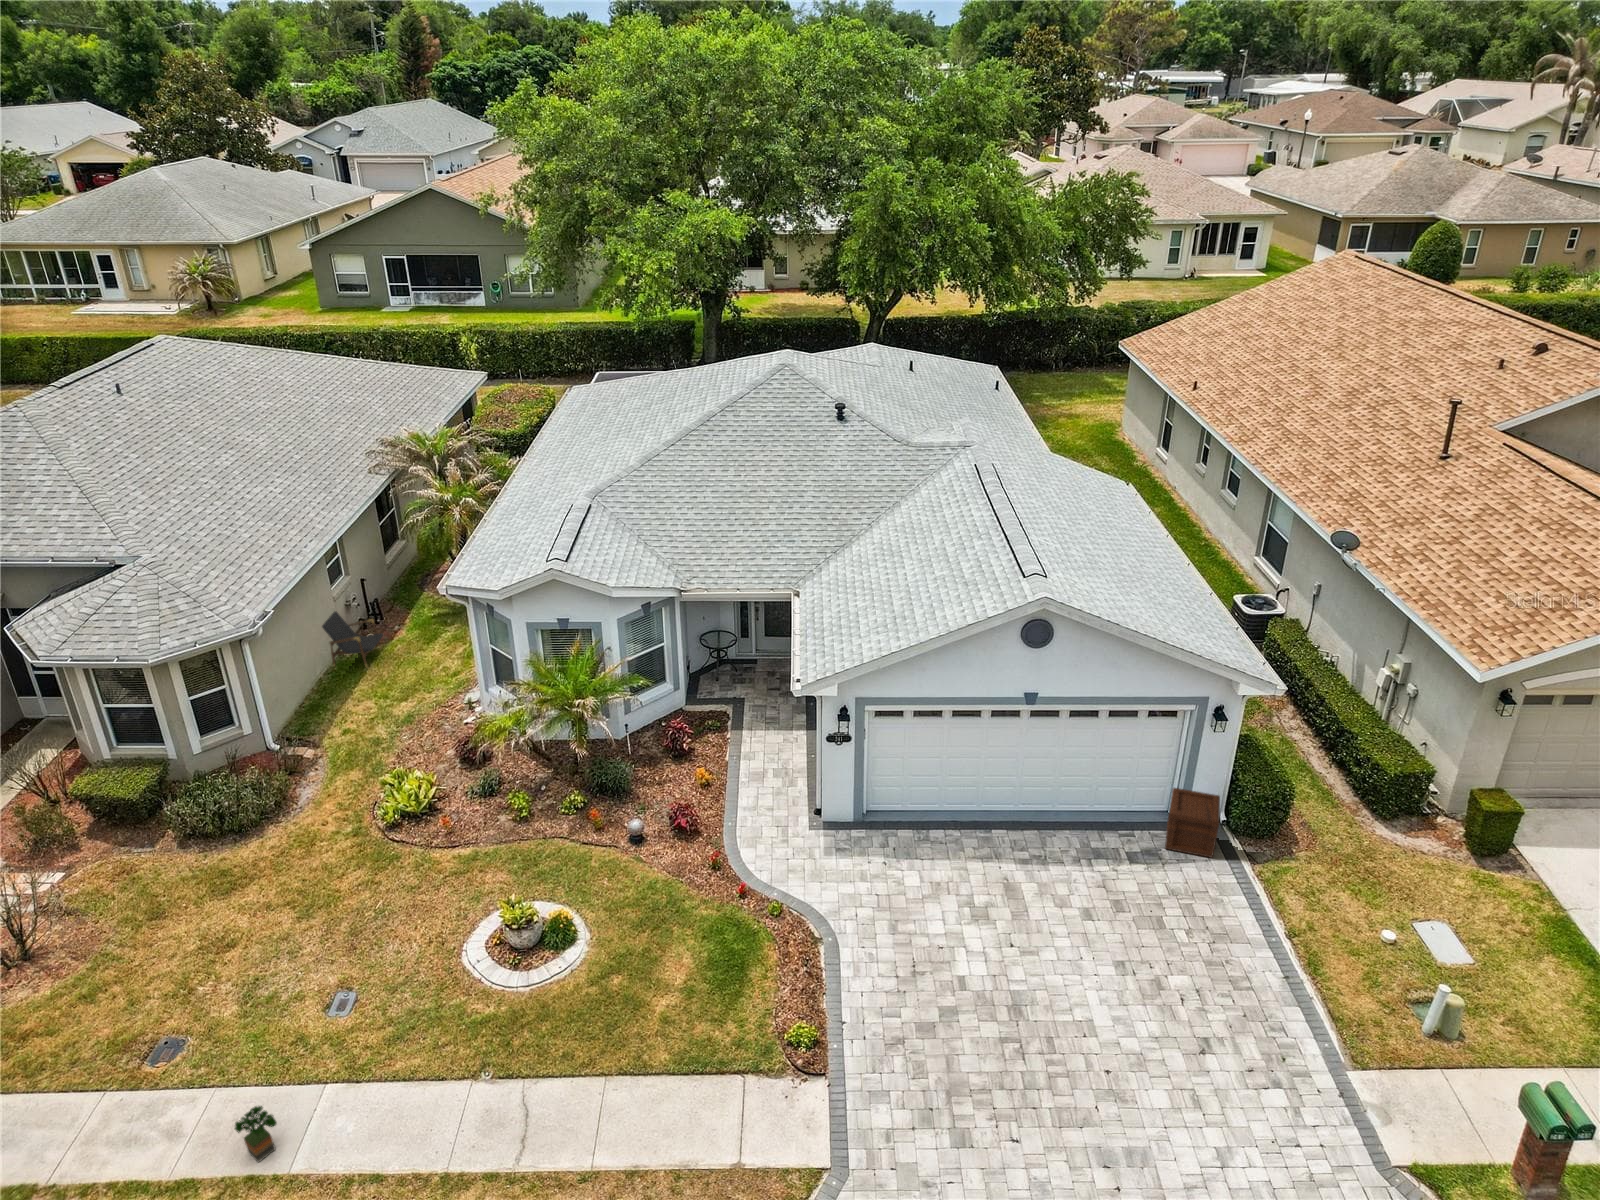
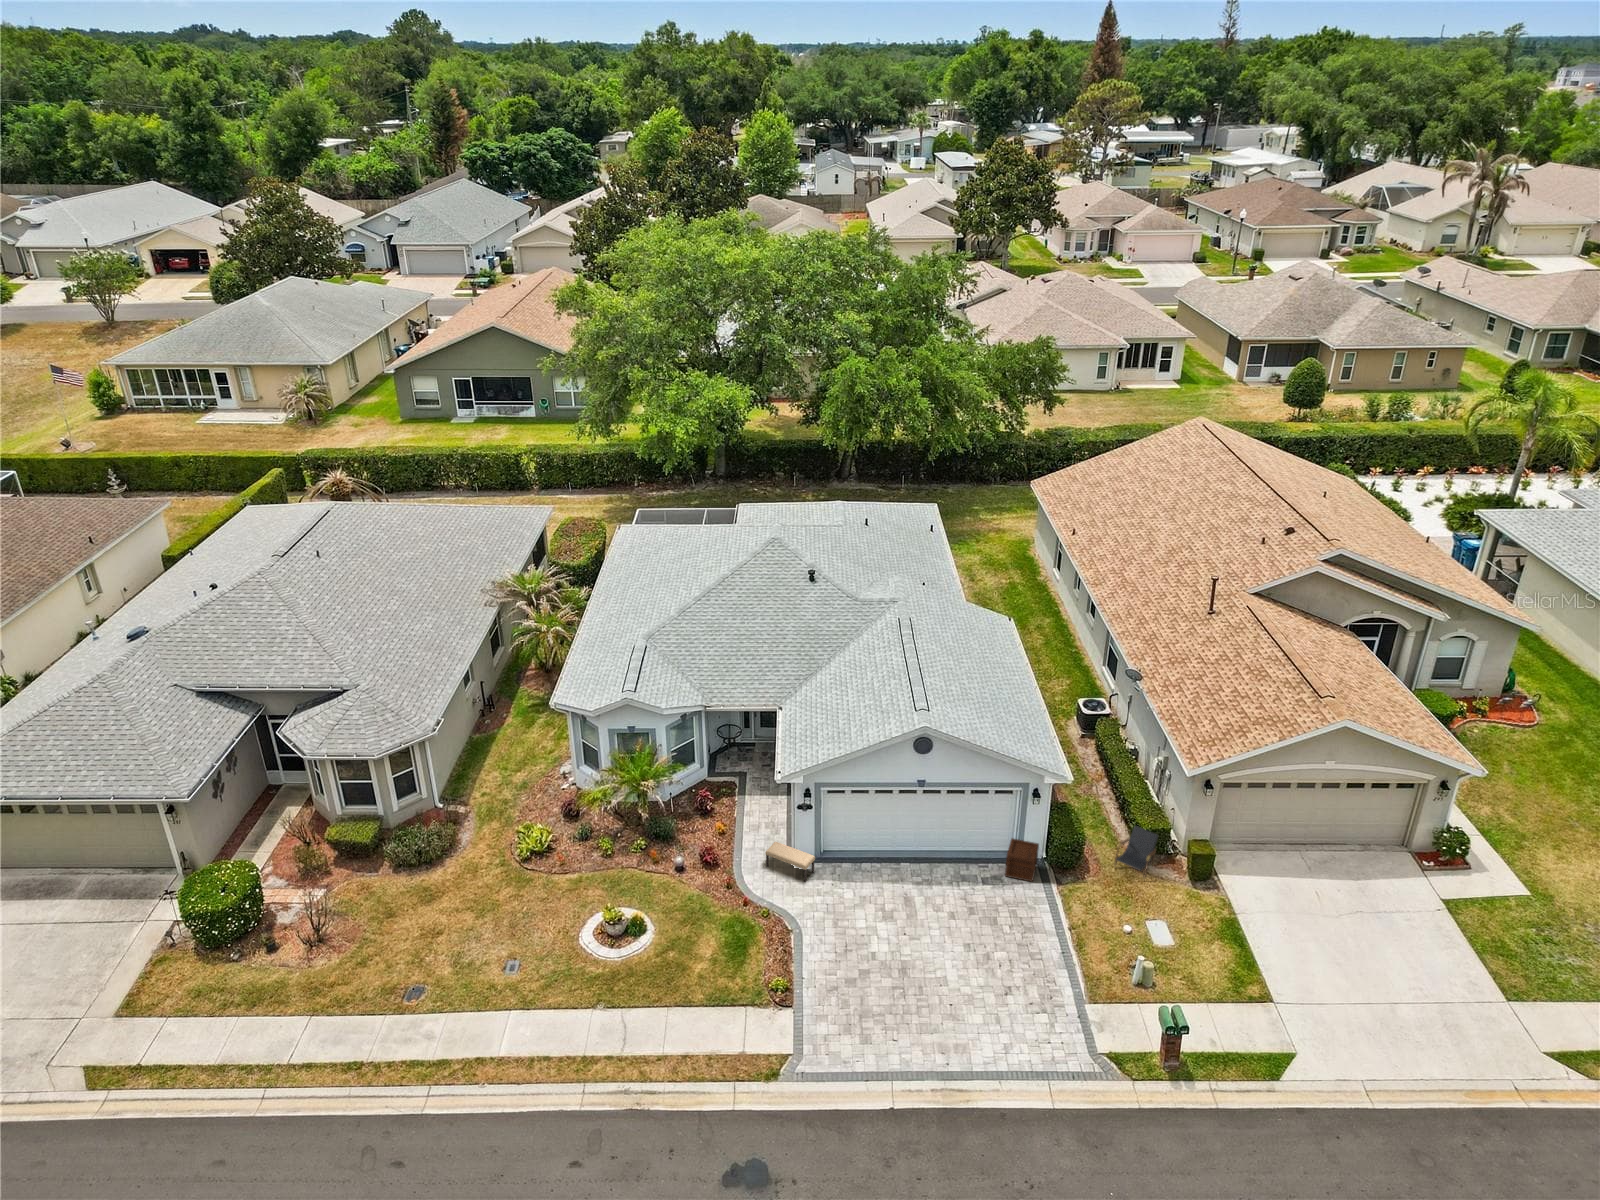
lounge chair: present [322,611,383,668] -> present [1114,826,1158,880]
bench: none [775,795,856,858] -> present [765,842,815,881]
potted tree: present [235,1106,276,1162] -> none [472,1019,494,1050]

